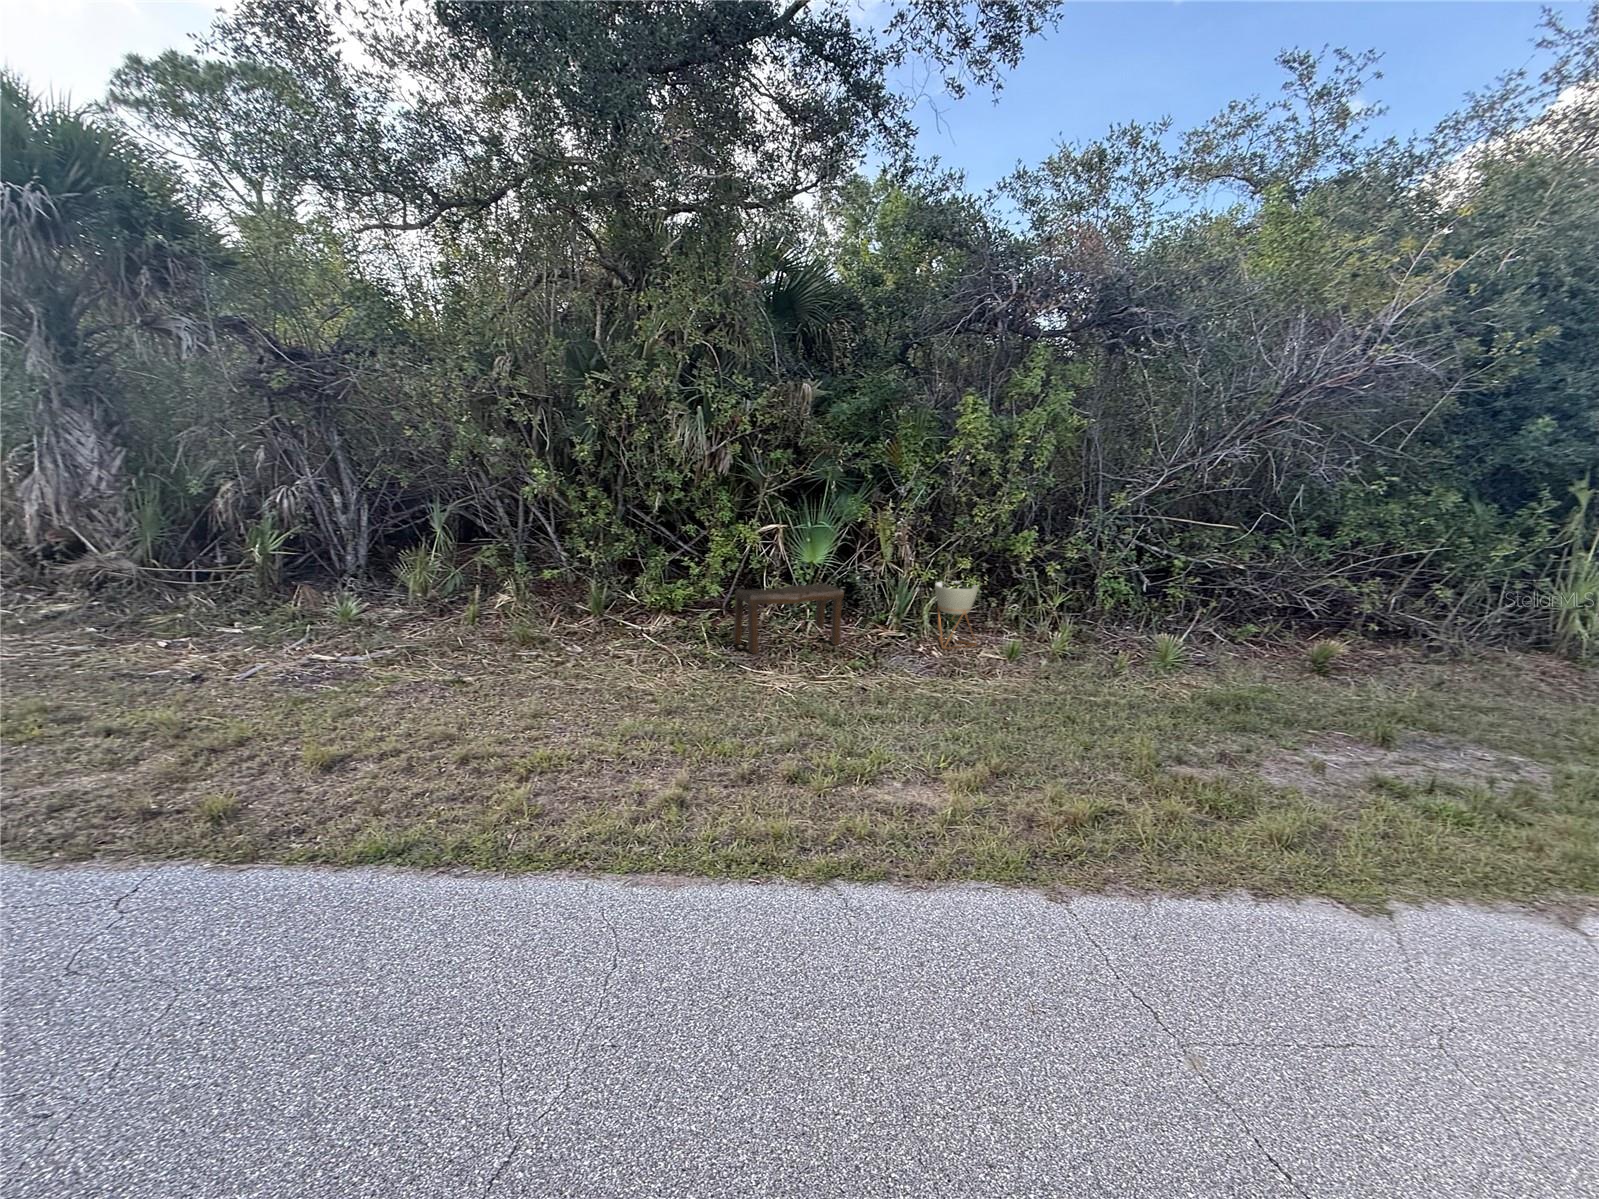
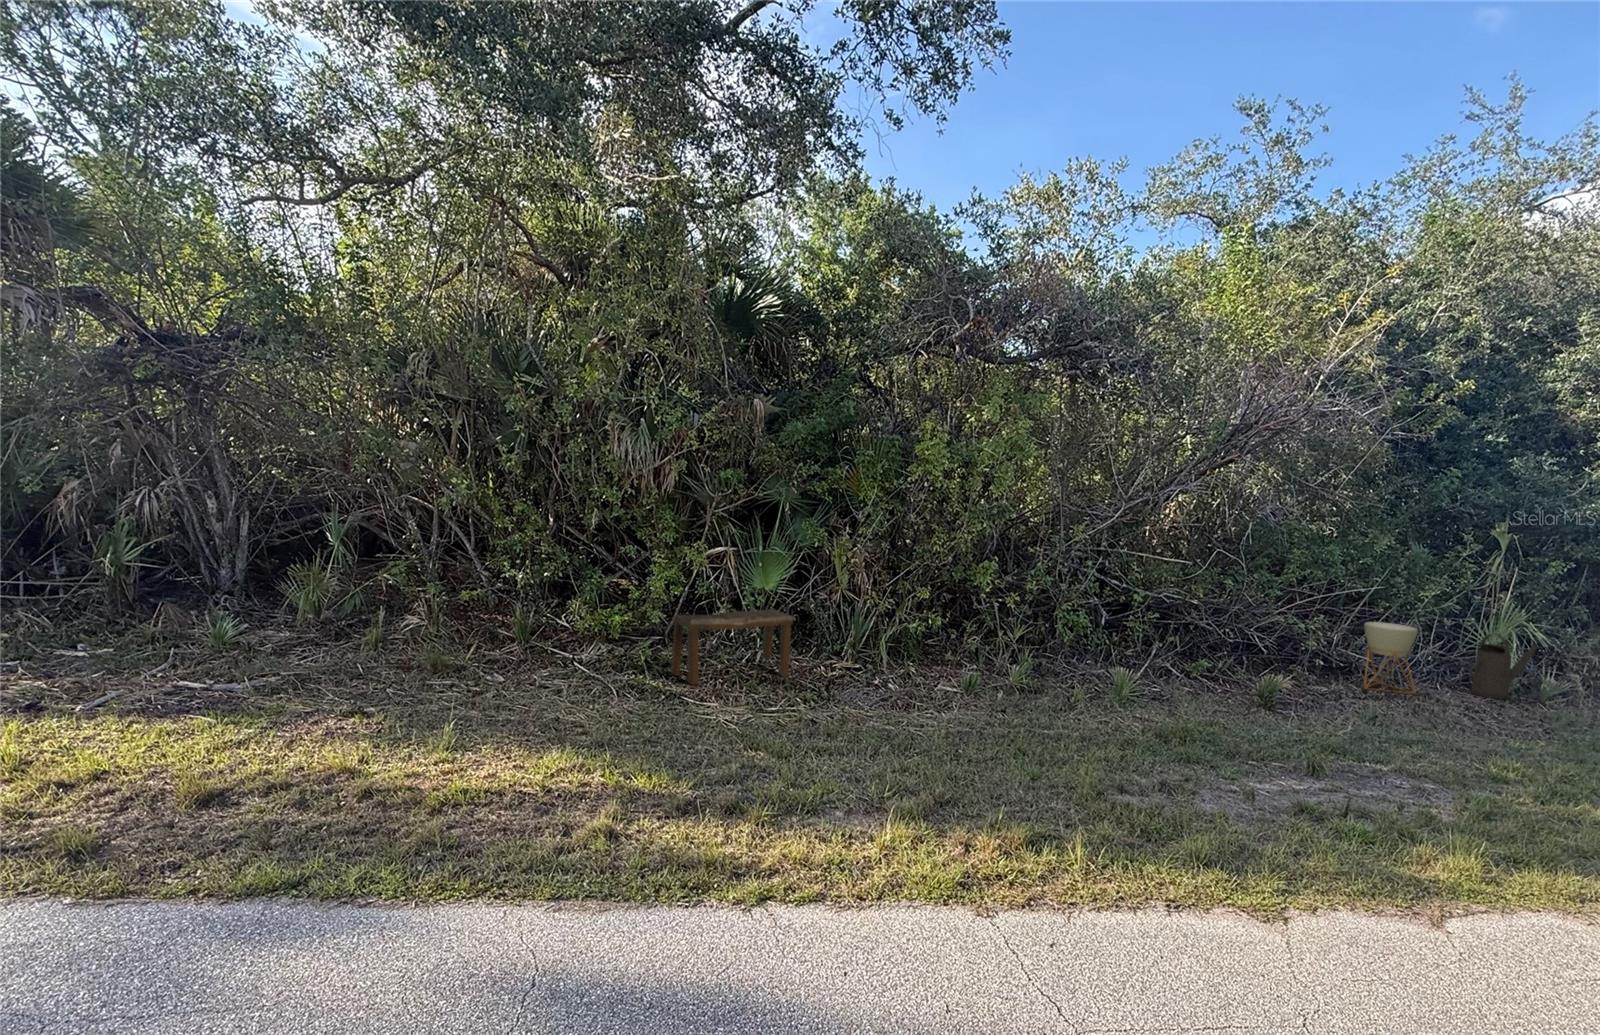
planter: present [935,581,978,649] -> present [1364,622,1418,695]
watering can: none [1486,605,1562,667] -> present [1469,634,1538,699]

